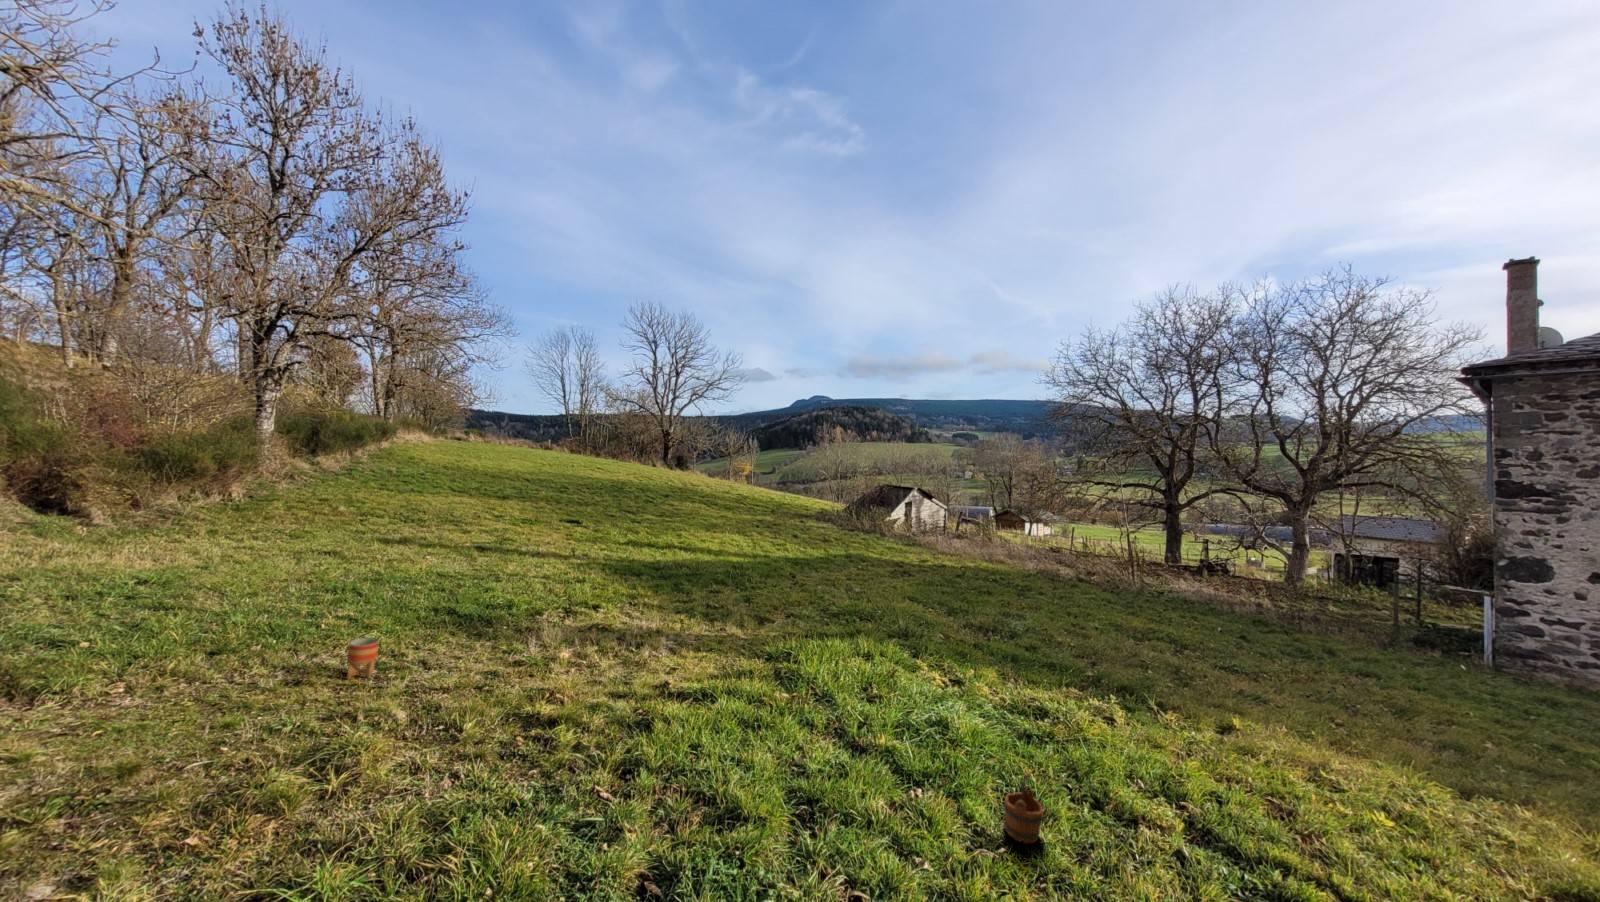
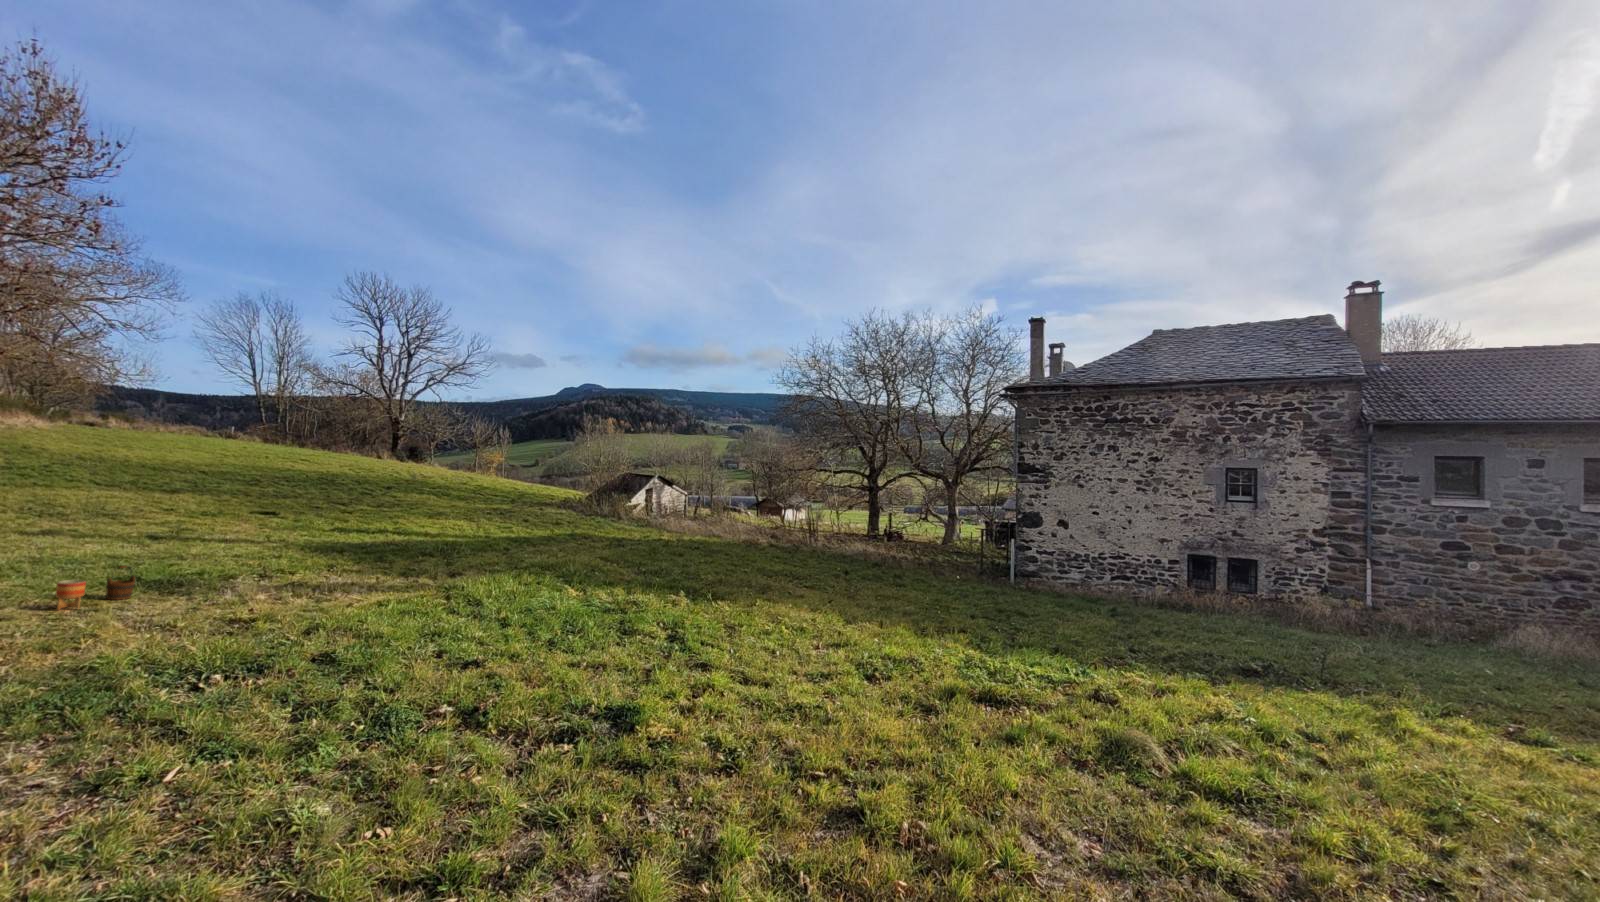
wooden bucket: present [1004,772,1044,843] -> present [106,566,135,600]

